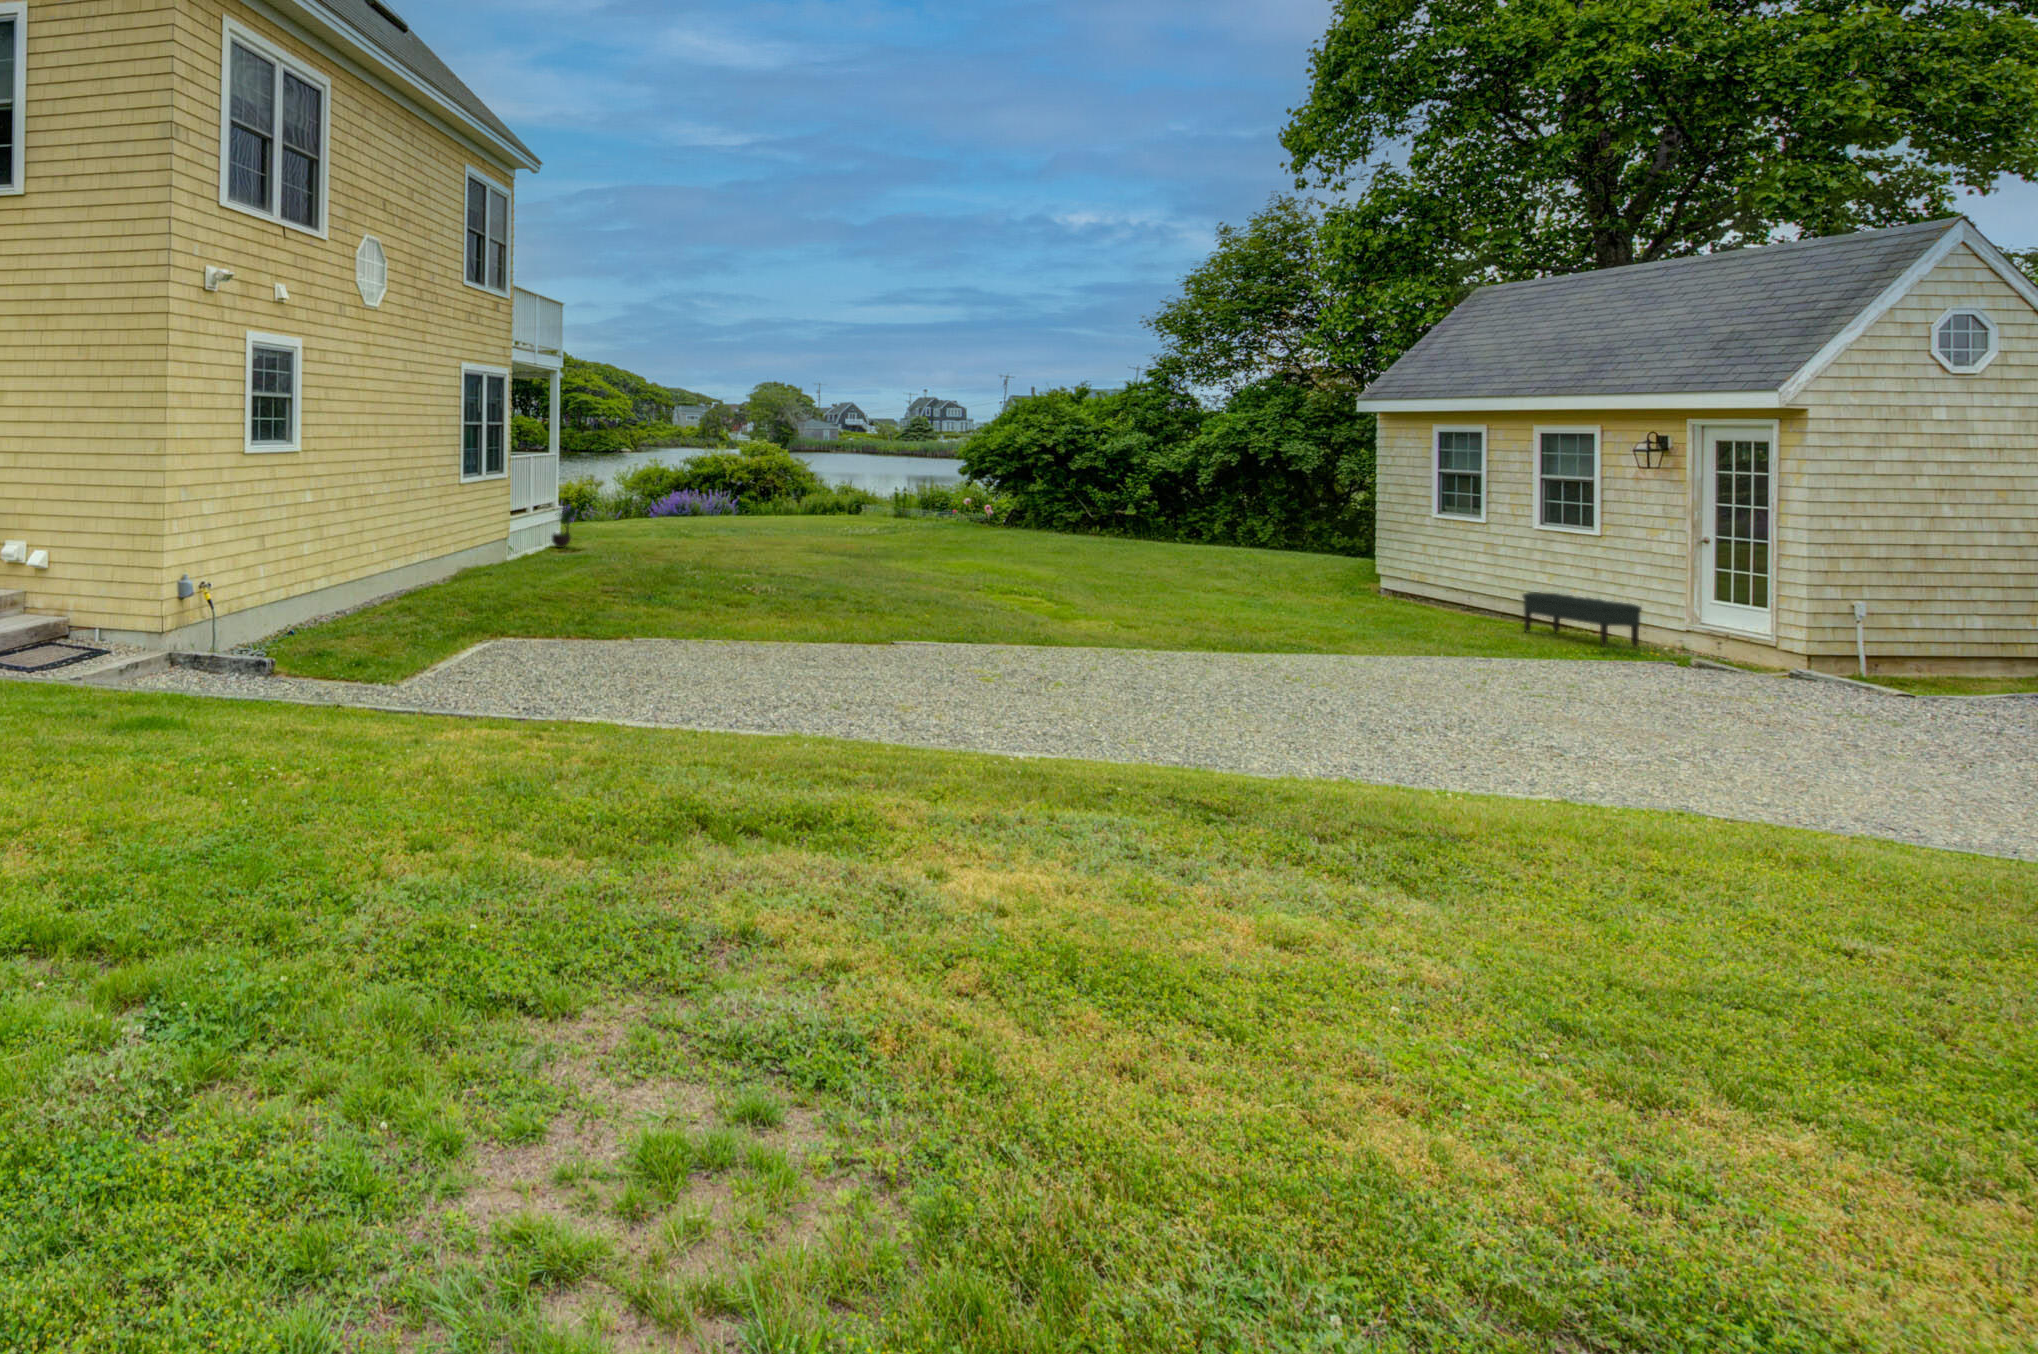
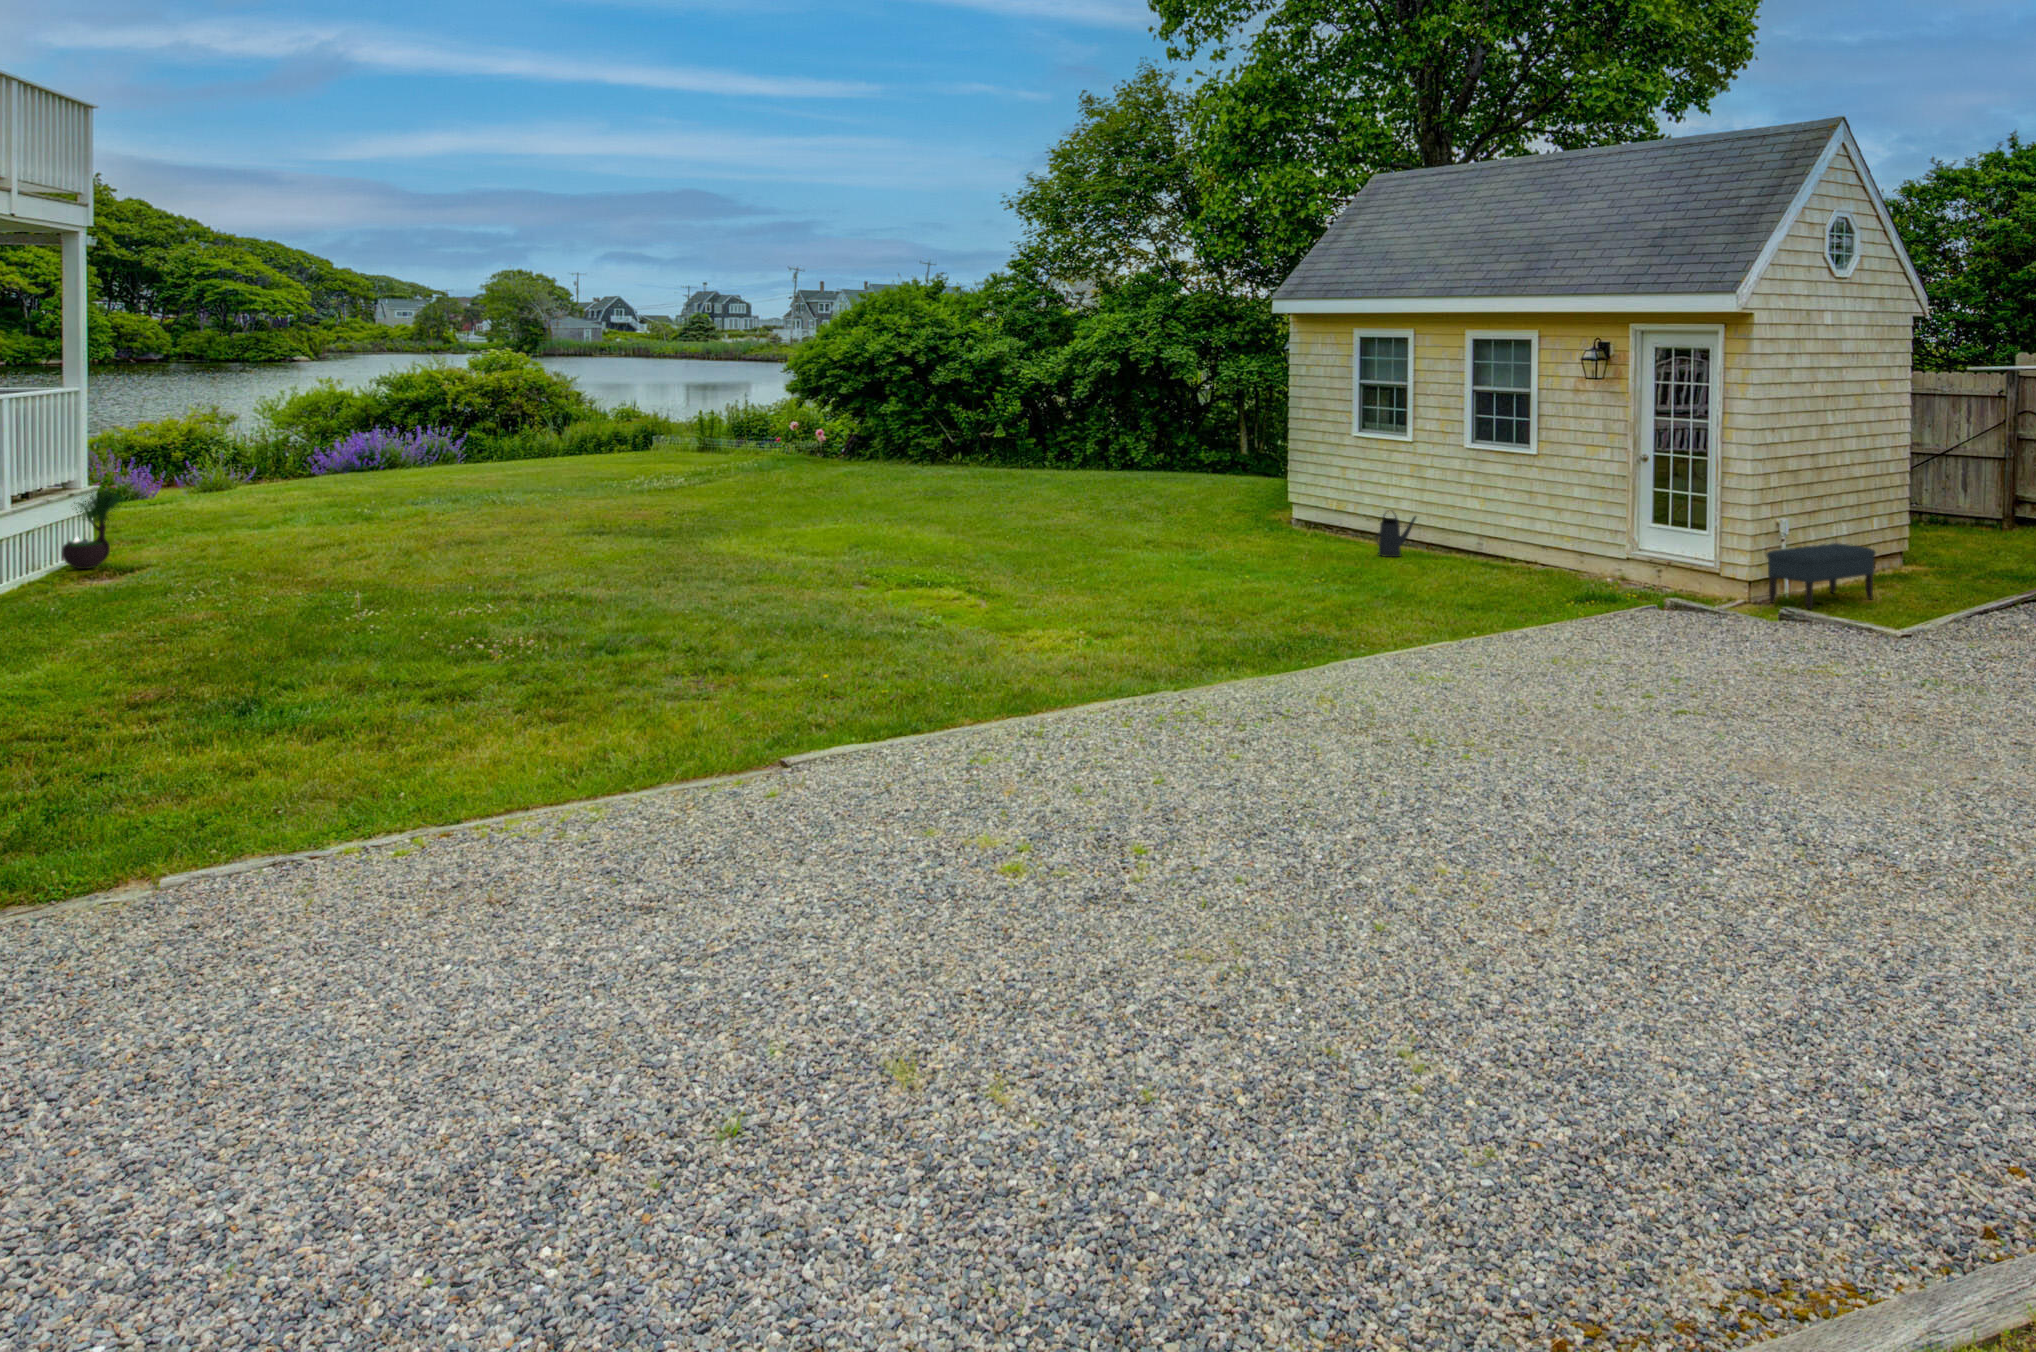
watering can: none [1432,578,1483,618] -> present [1376,511,1416,557]
bench: present [1523,592,1642,648] -> present [1767,543,1876,609]

